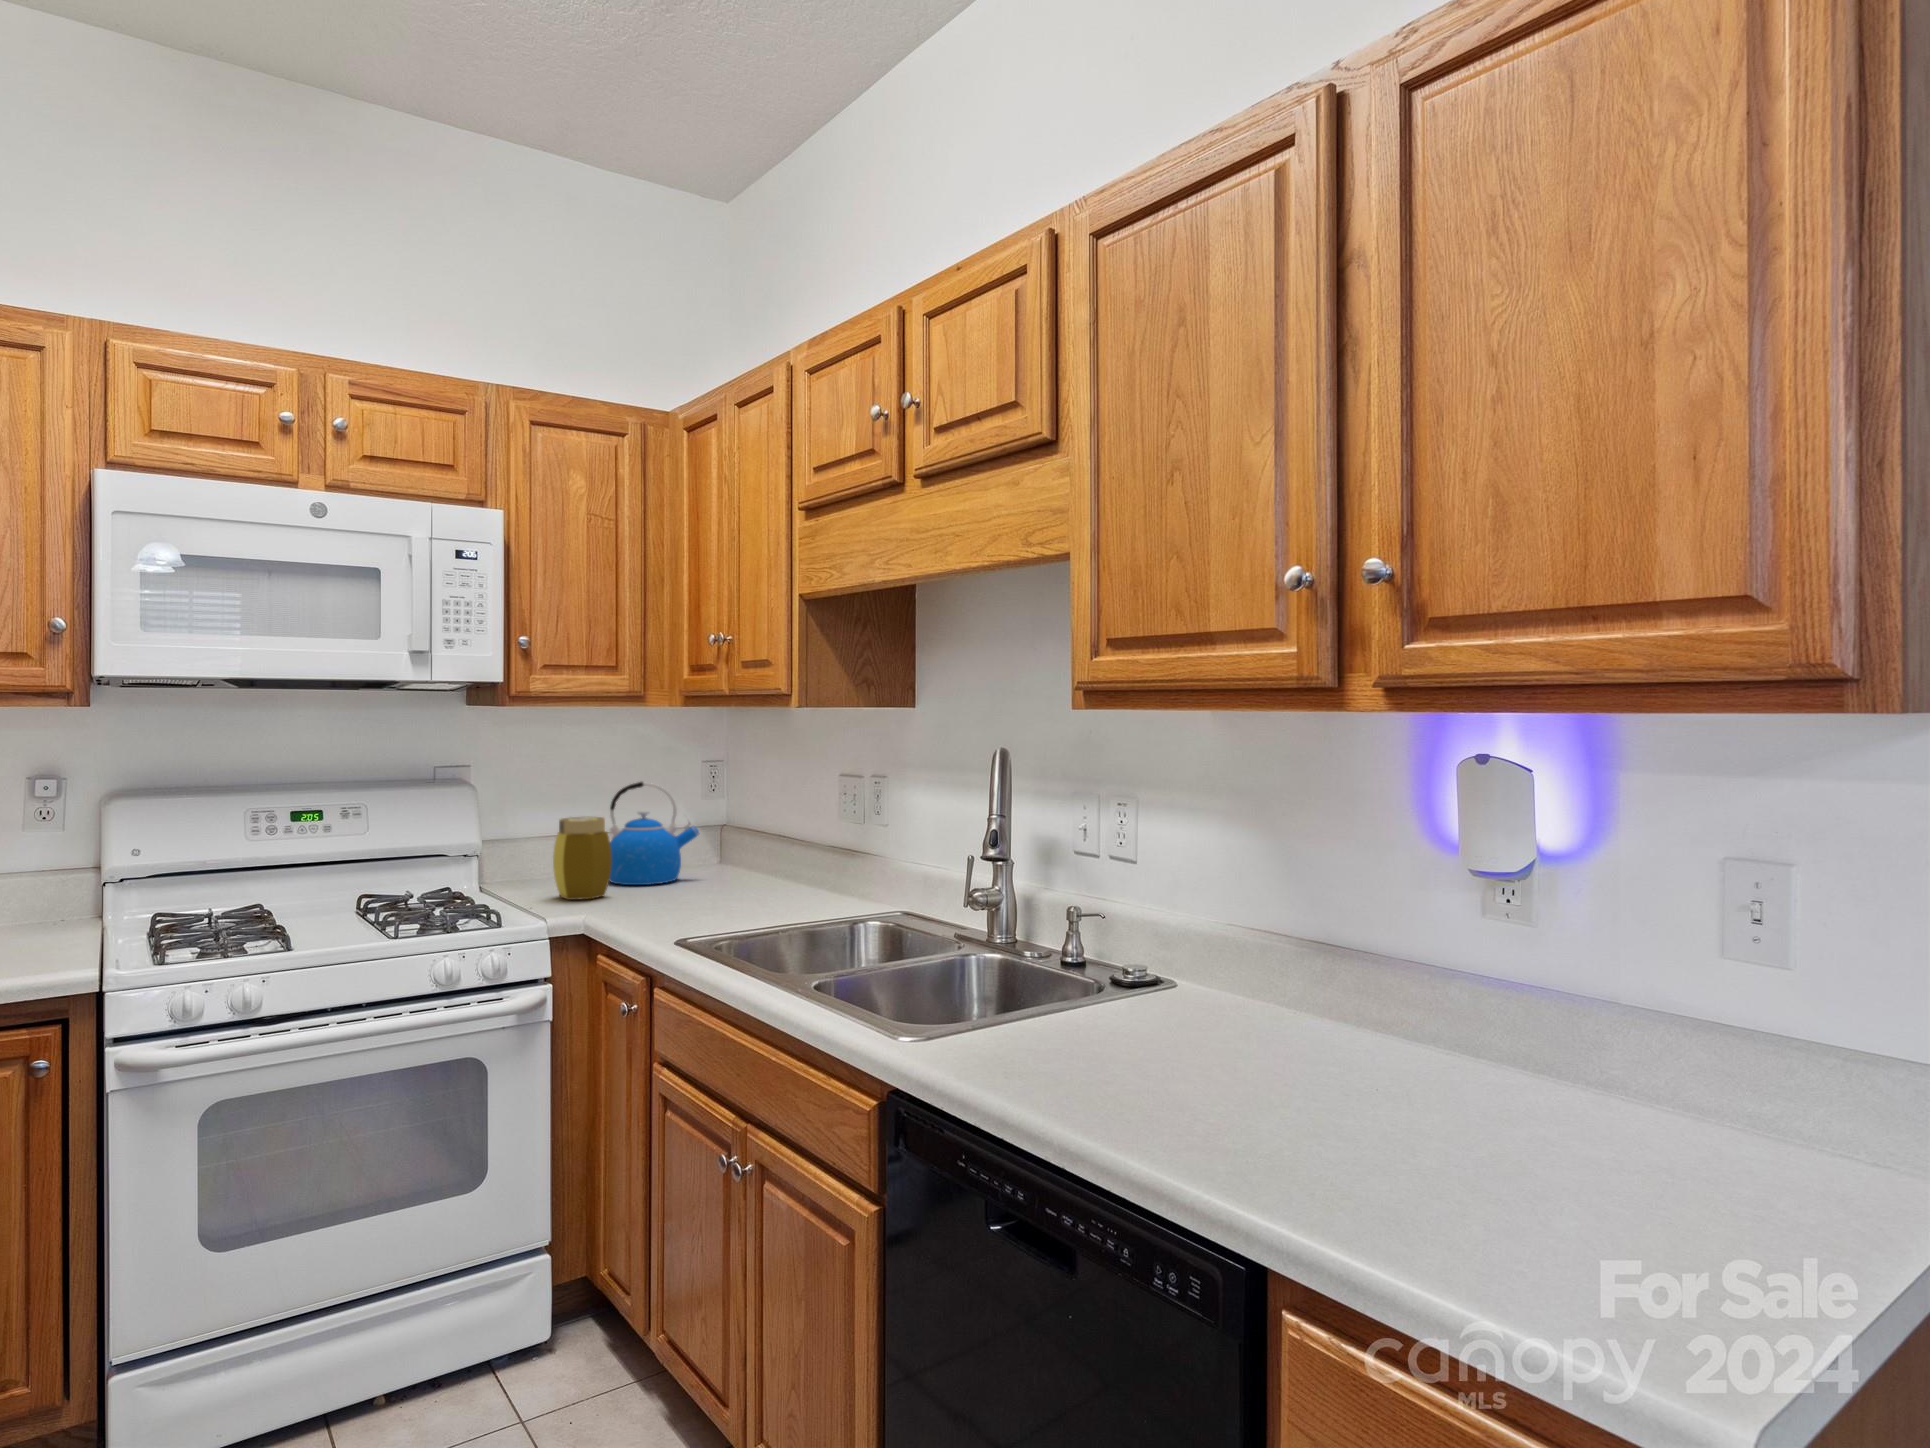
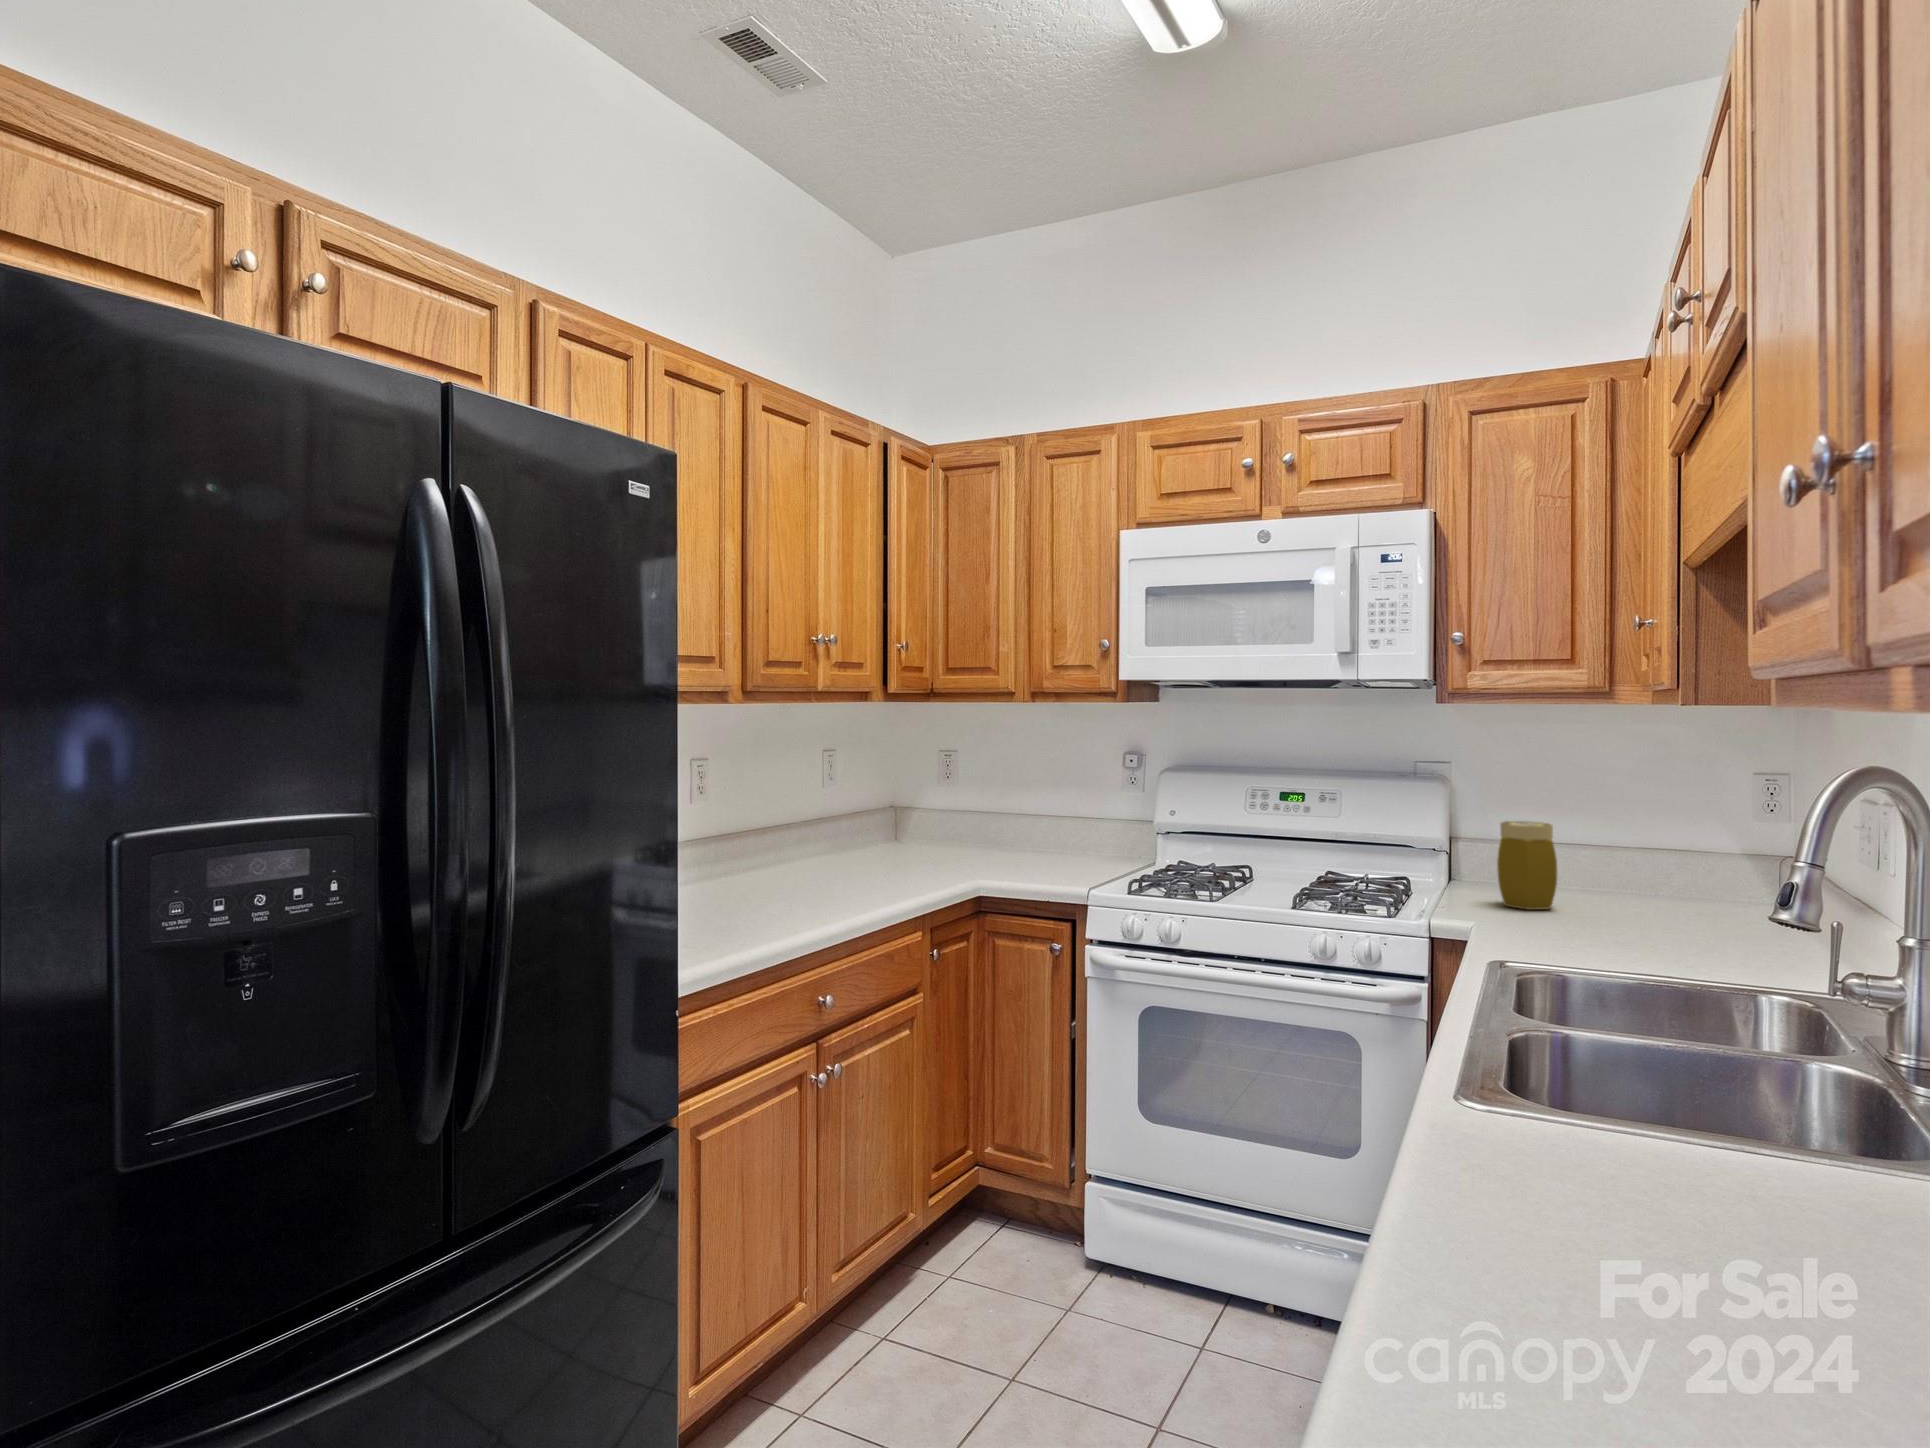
kettle: present [609,782,699,885] -> none [1587,790,1708,909]

